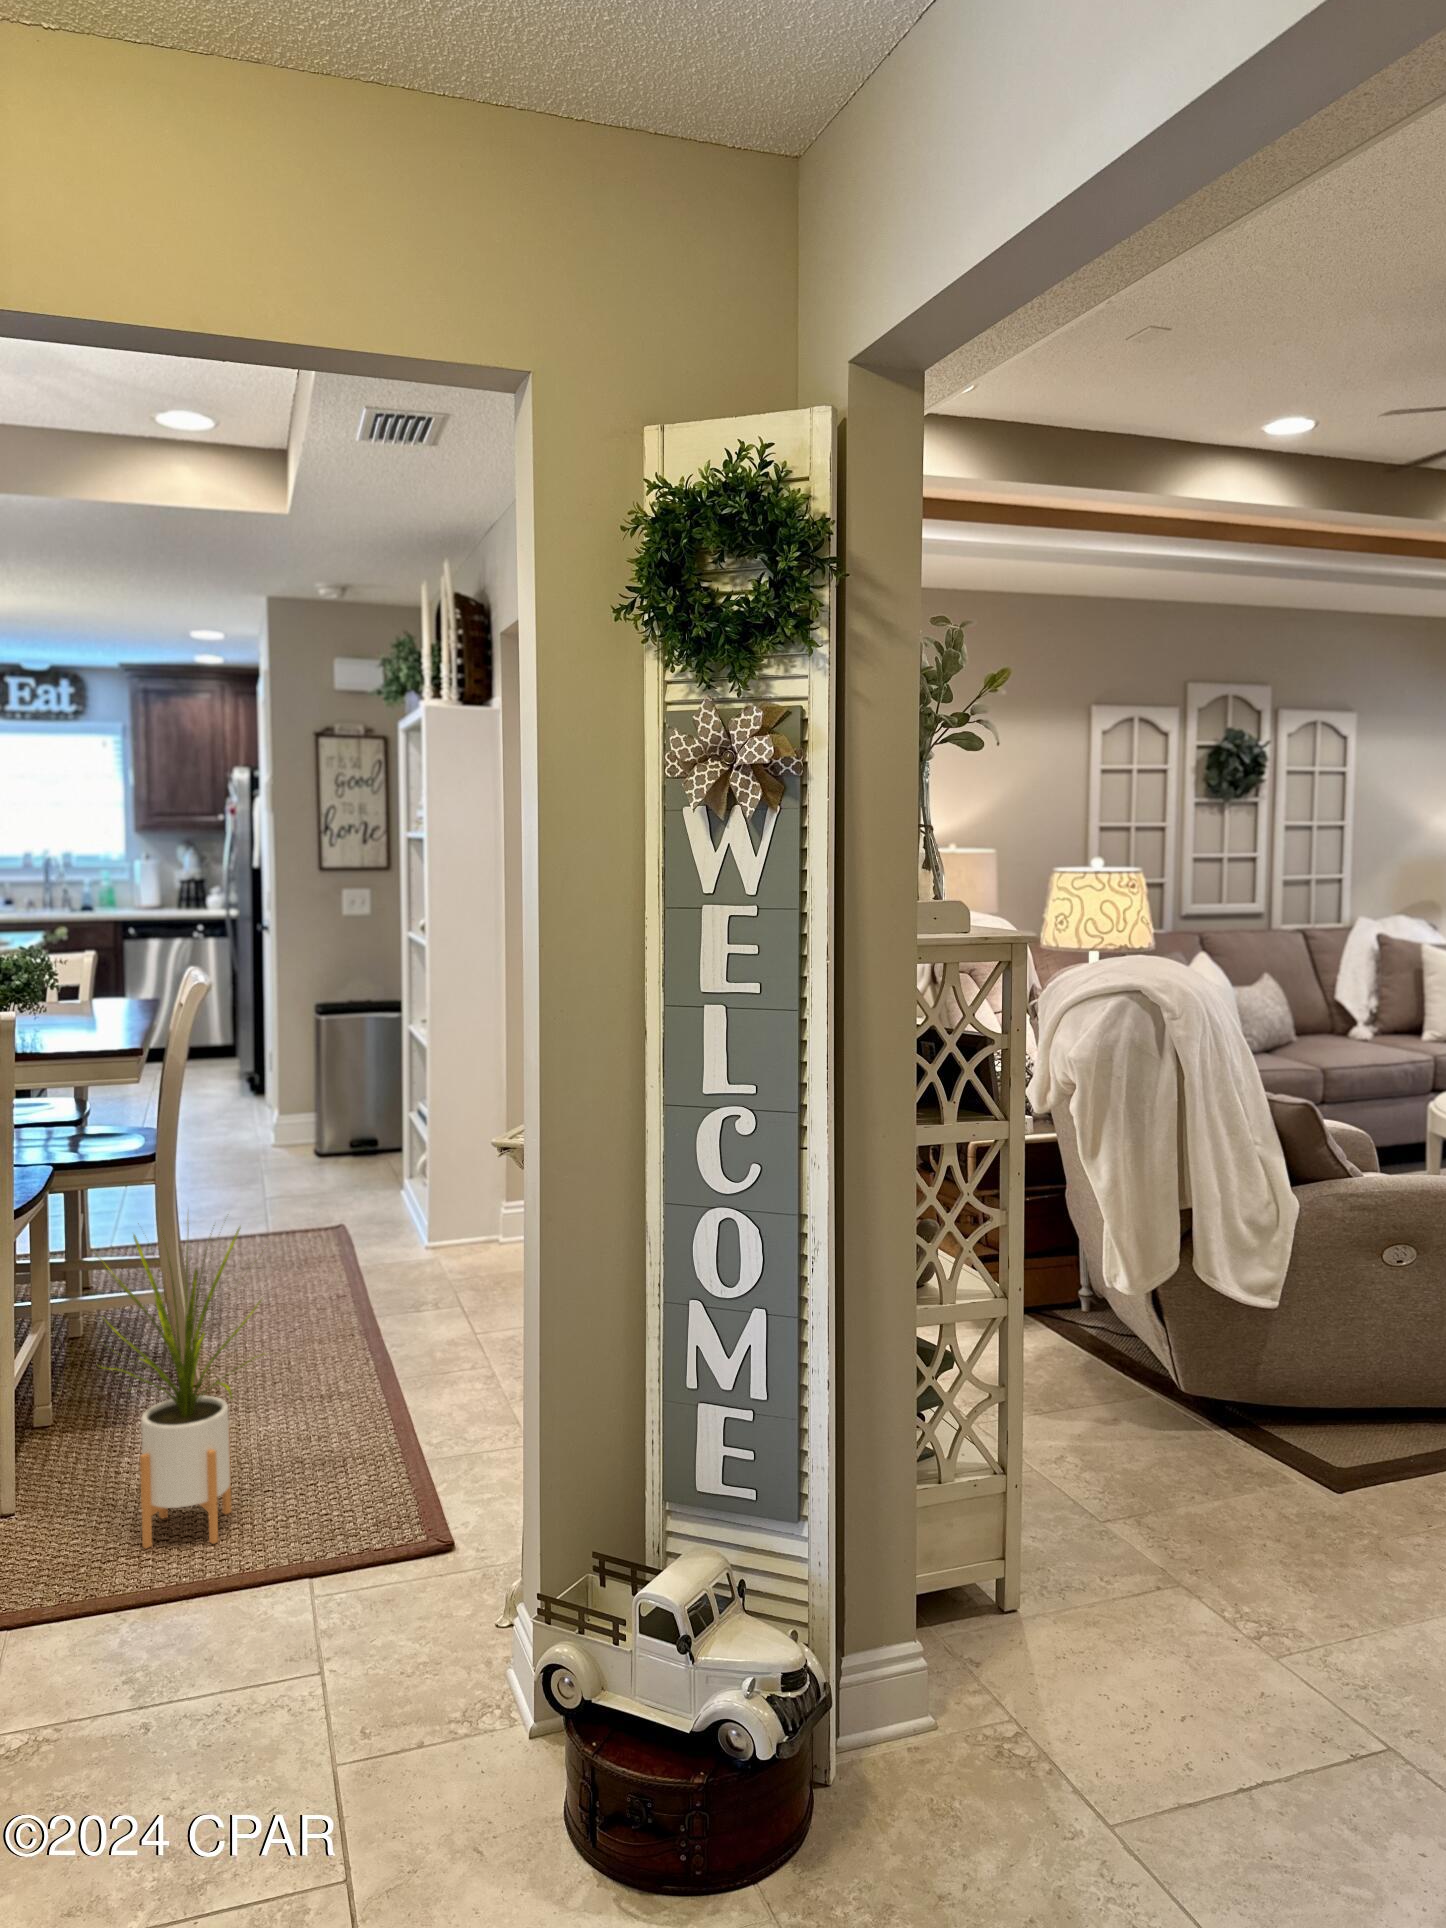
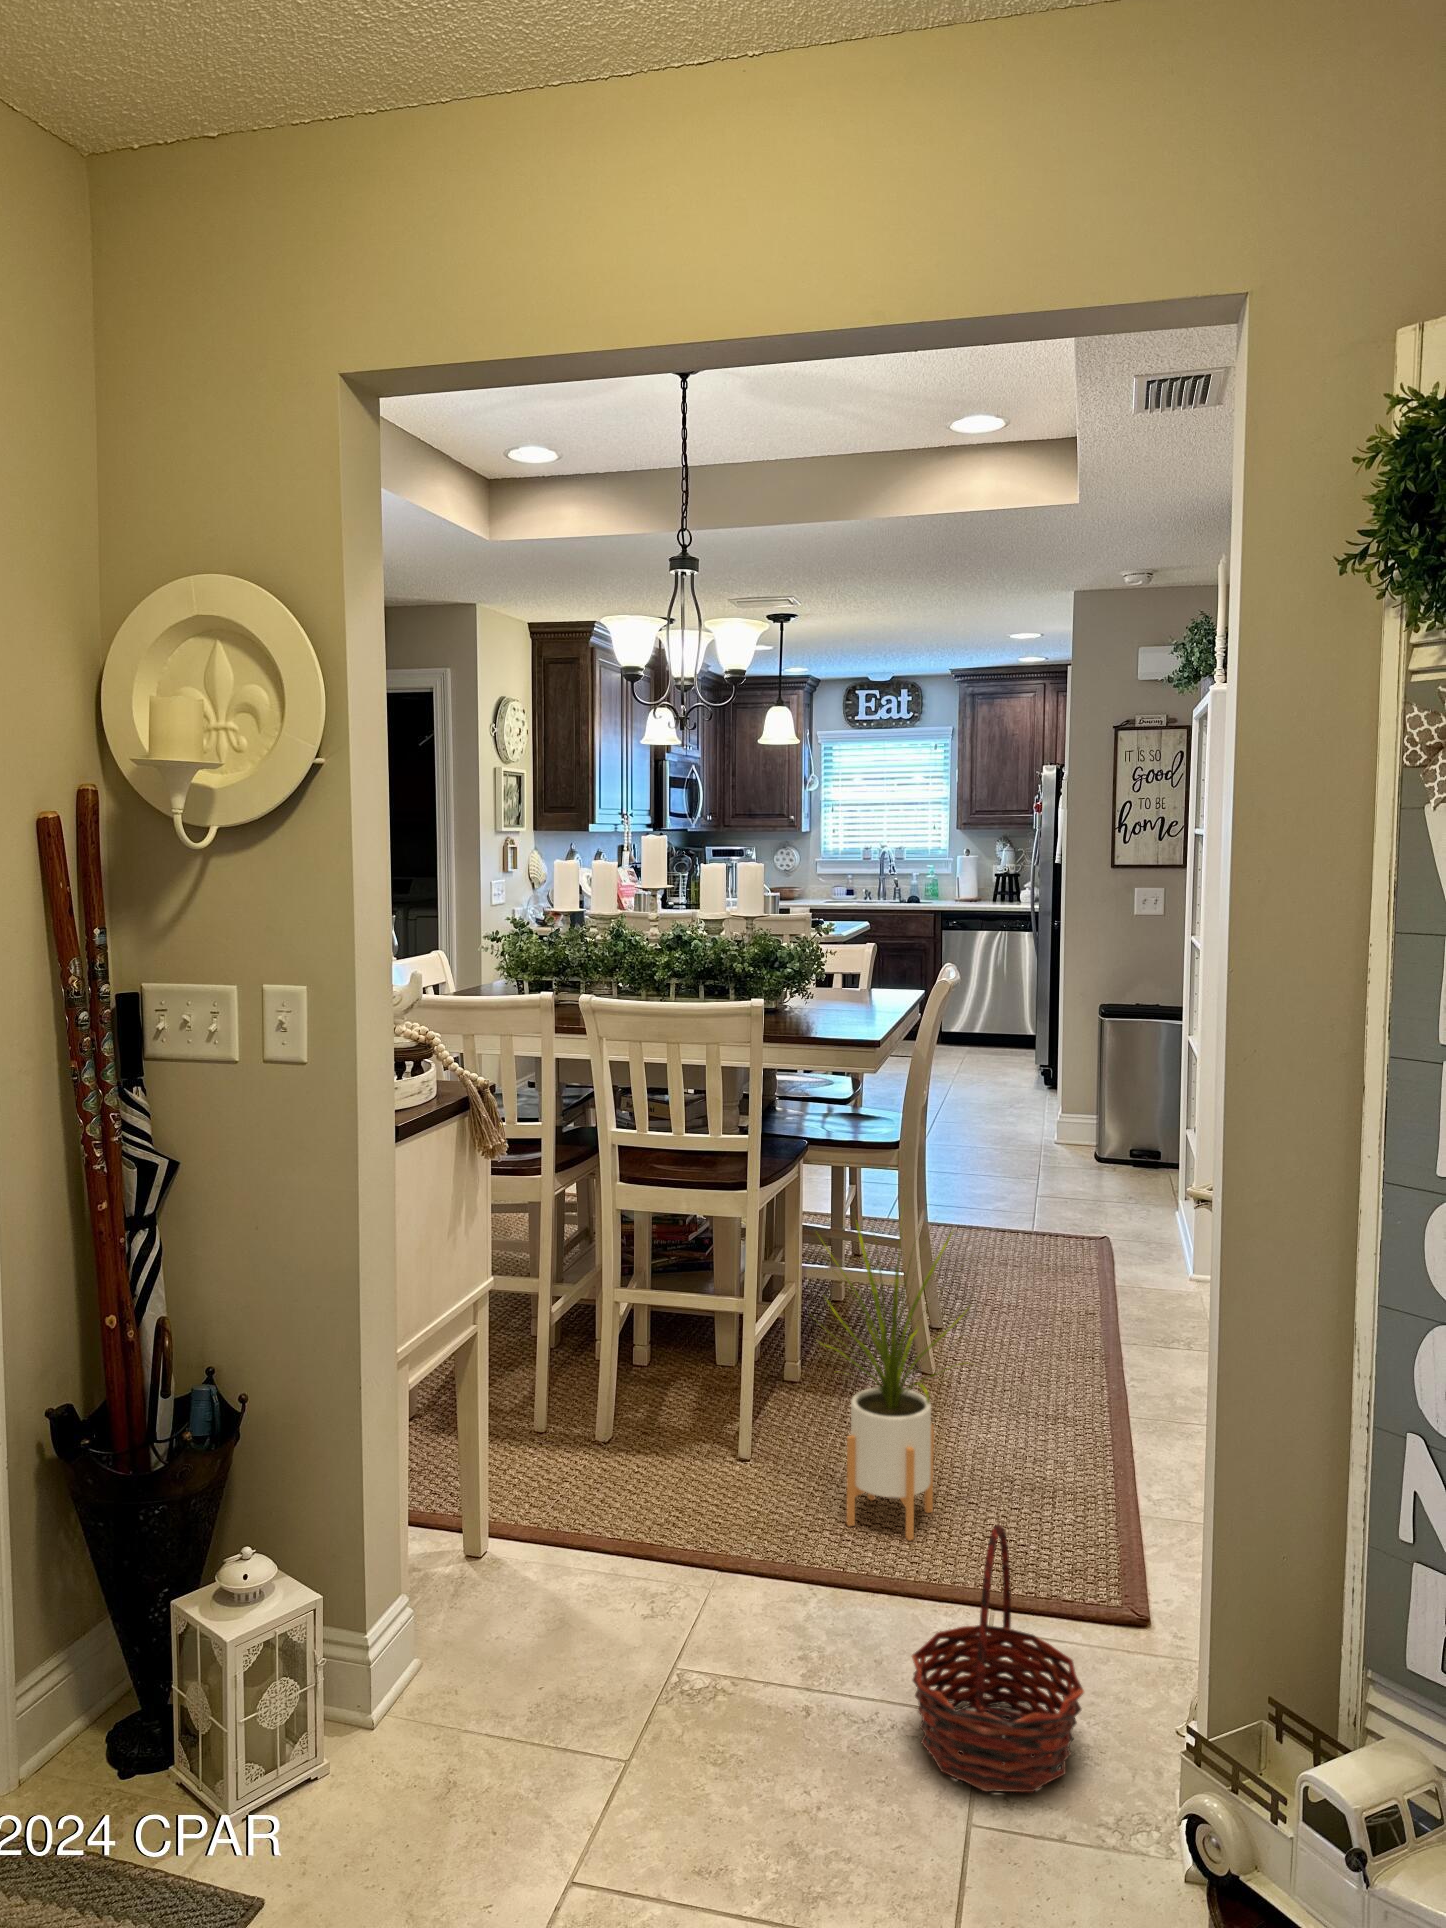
basket: none [256,1482,424,1731] -> present [912,1525,1084,1792]

